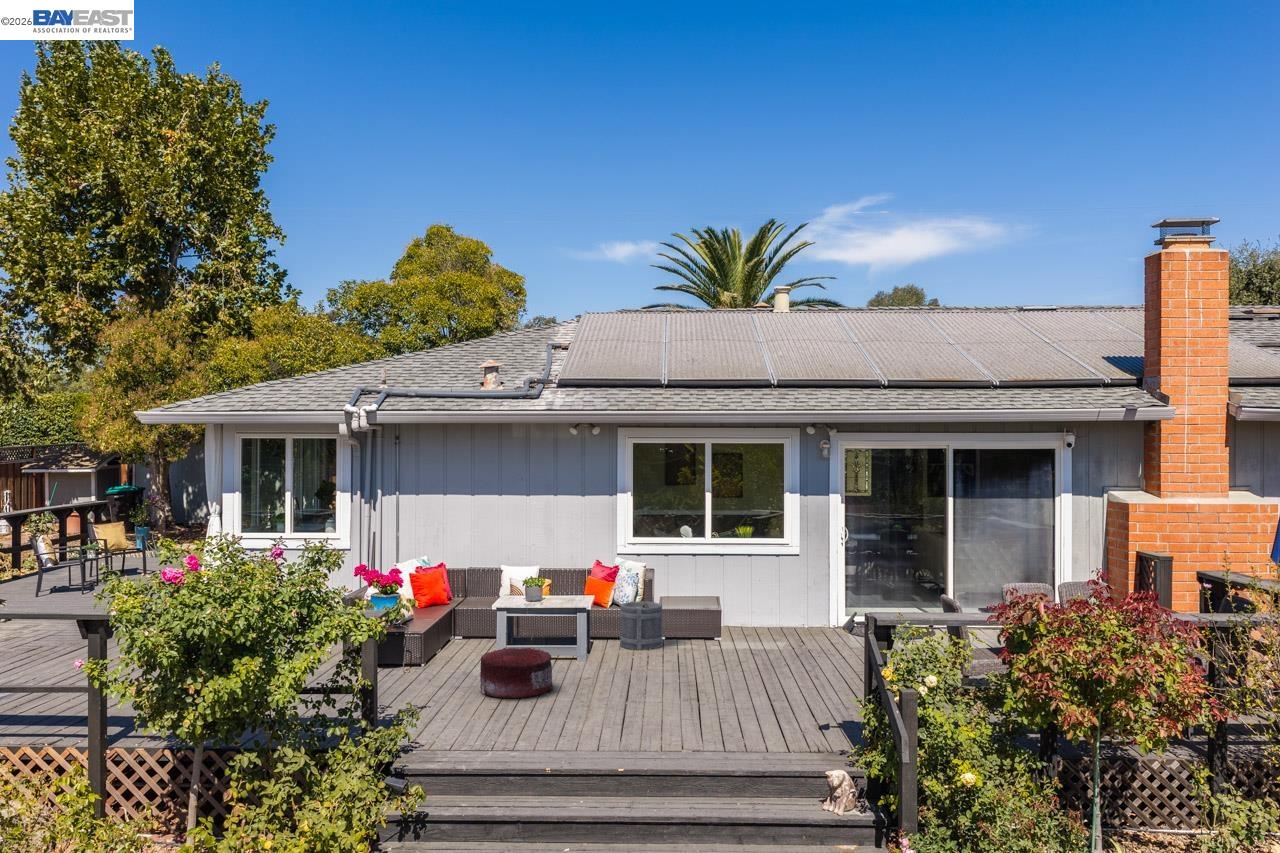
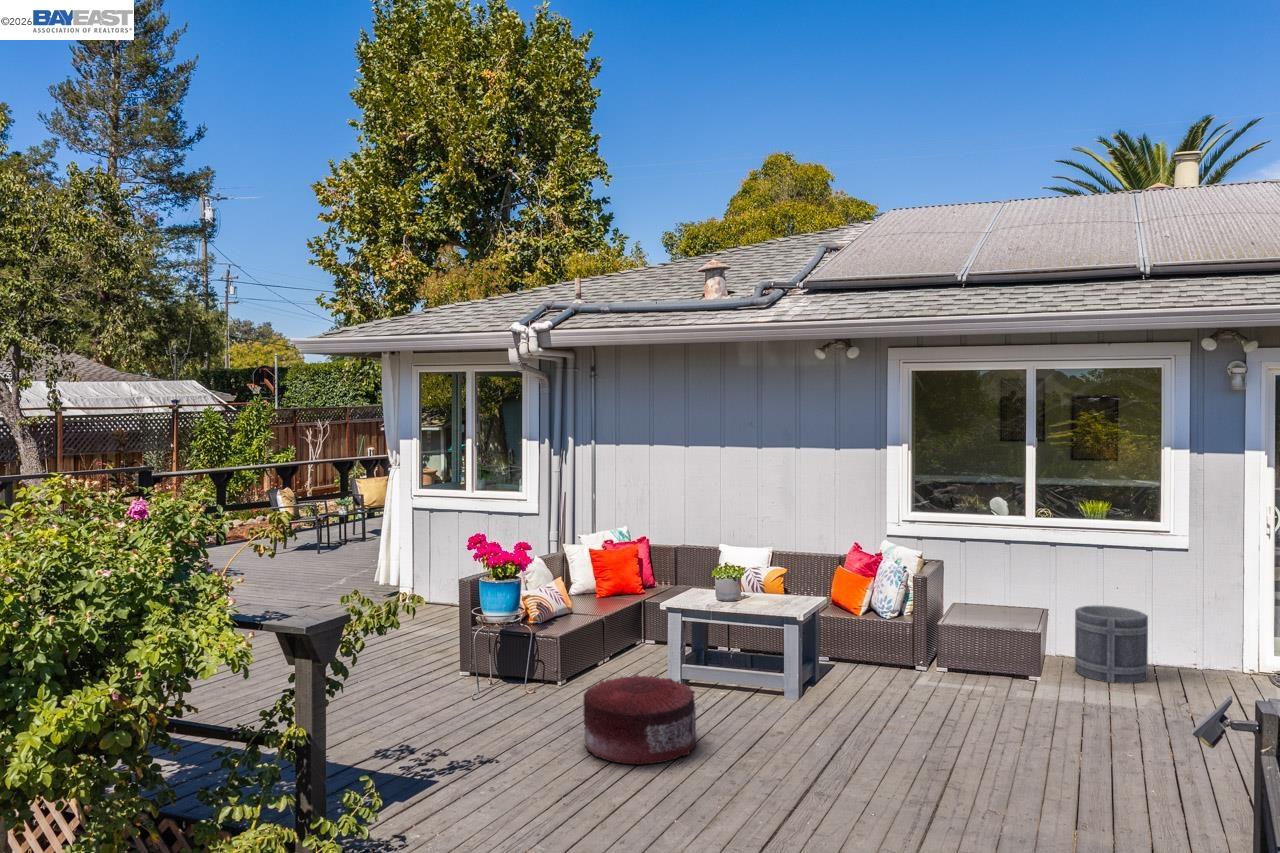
bucket: present [620,601,662,650] -> present [1075,605,1148,684]

